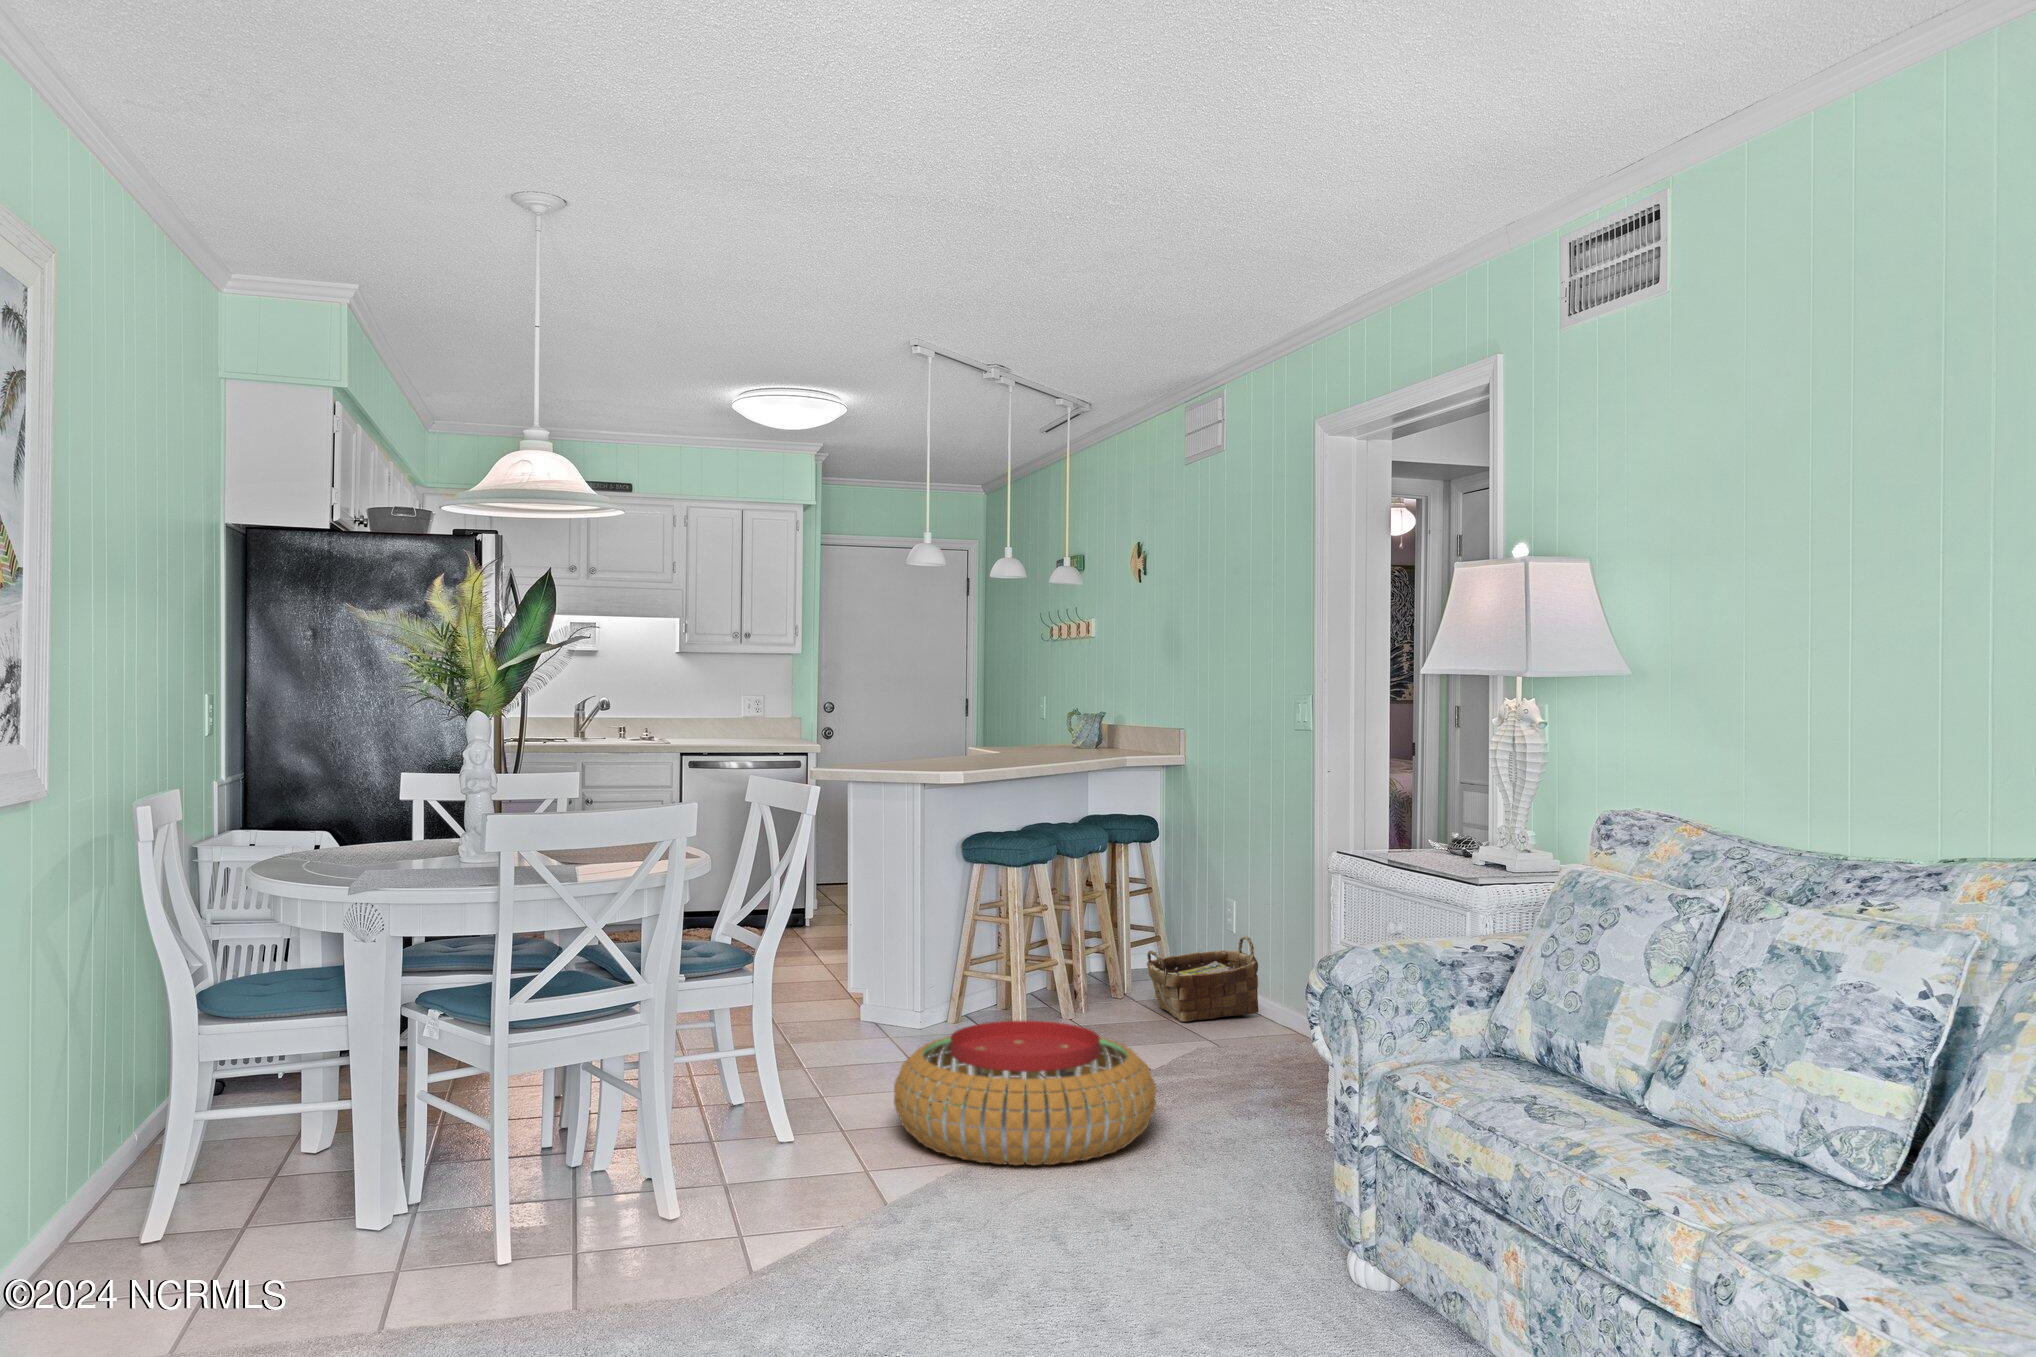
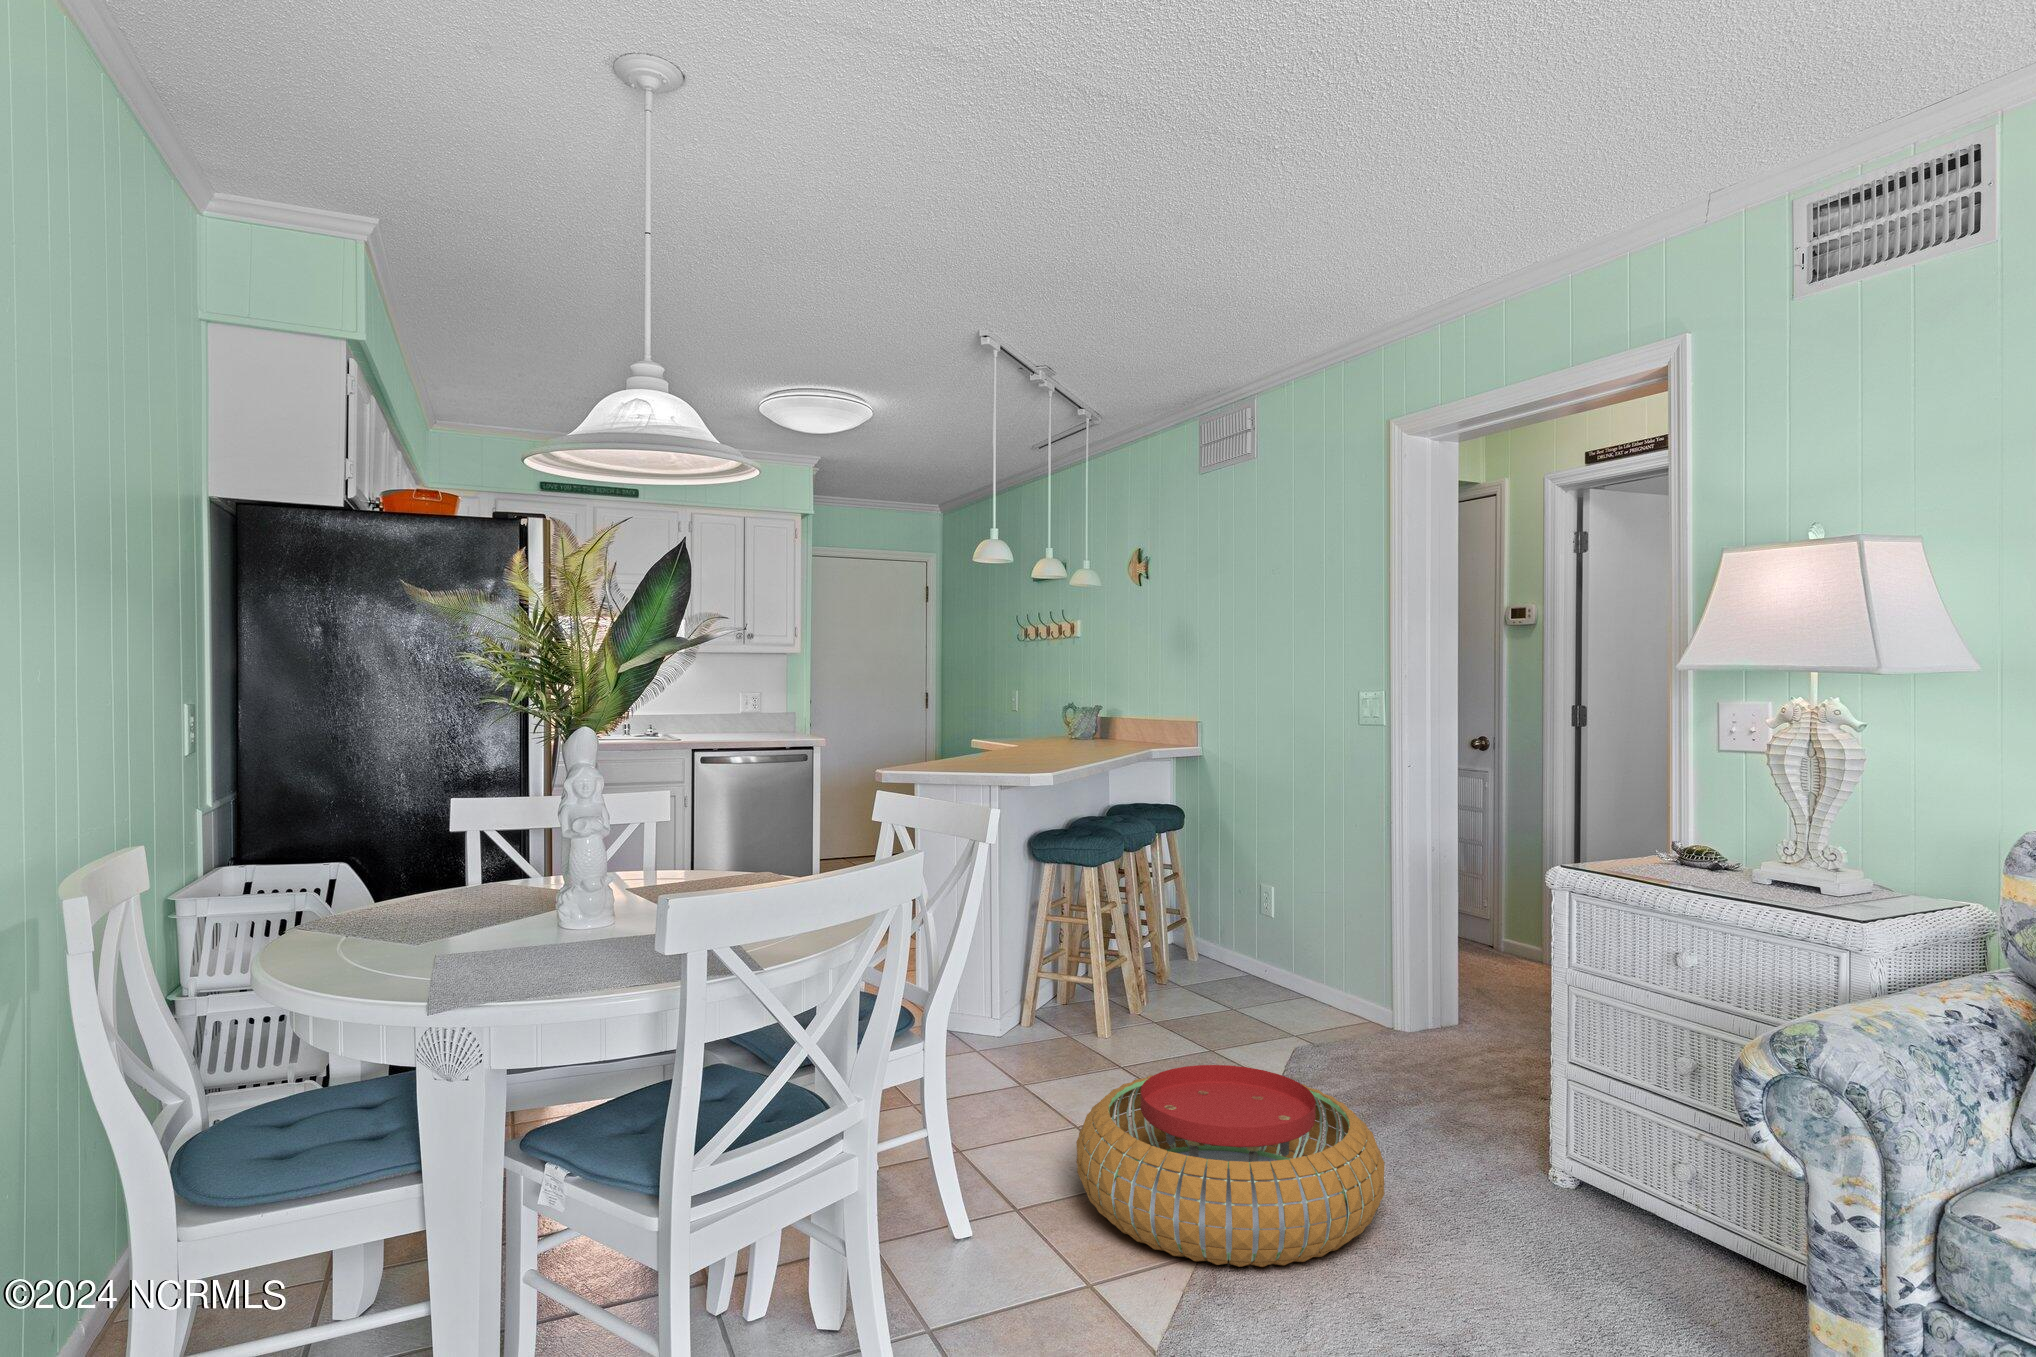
woven basket: present [1146,936,1259,1022] -> none [1214,929,1327,1021]

